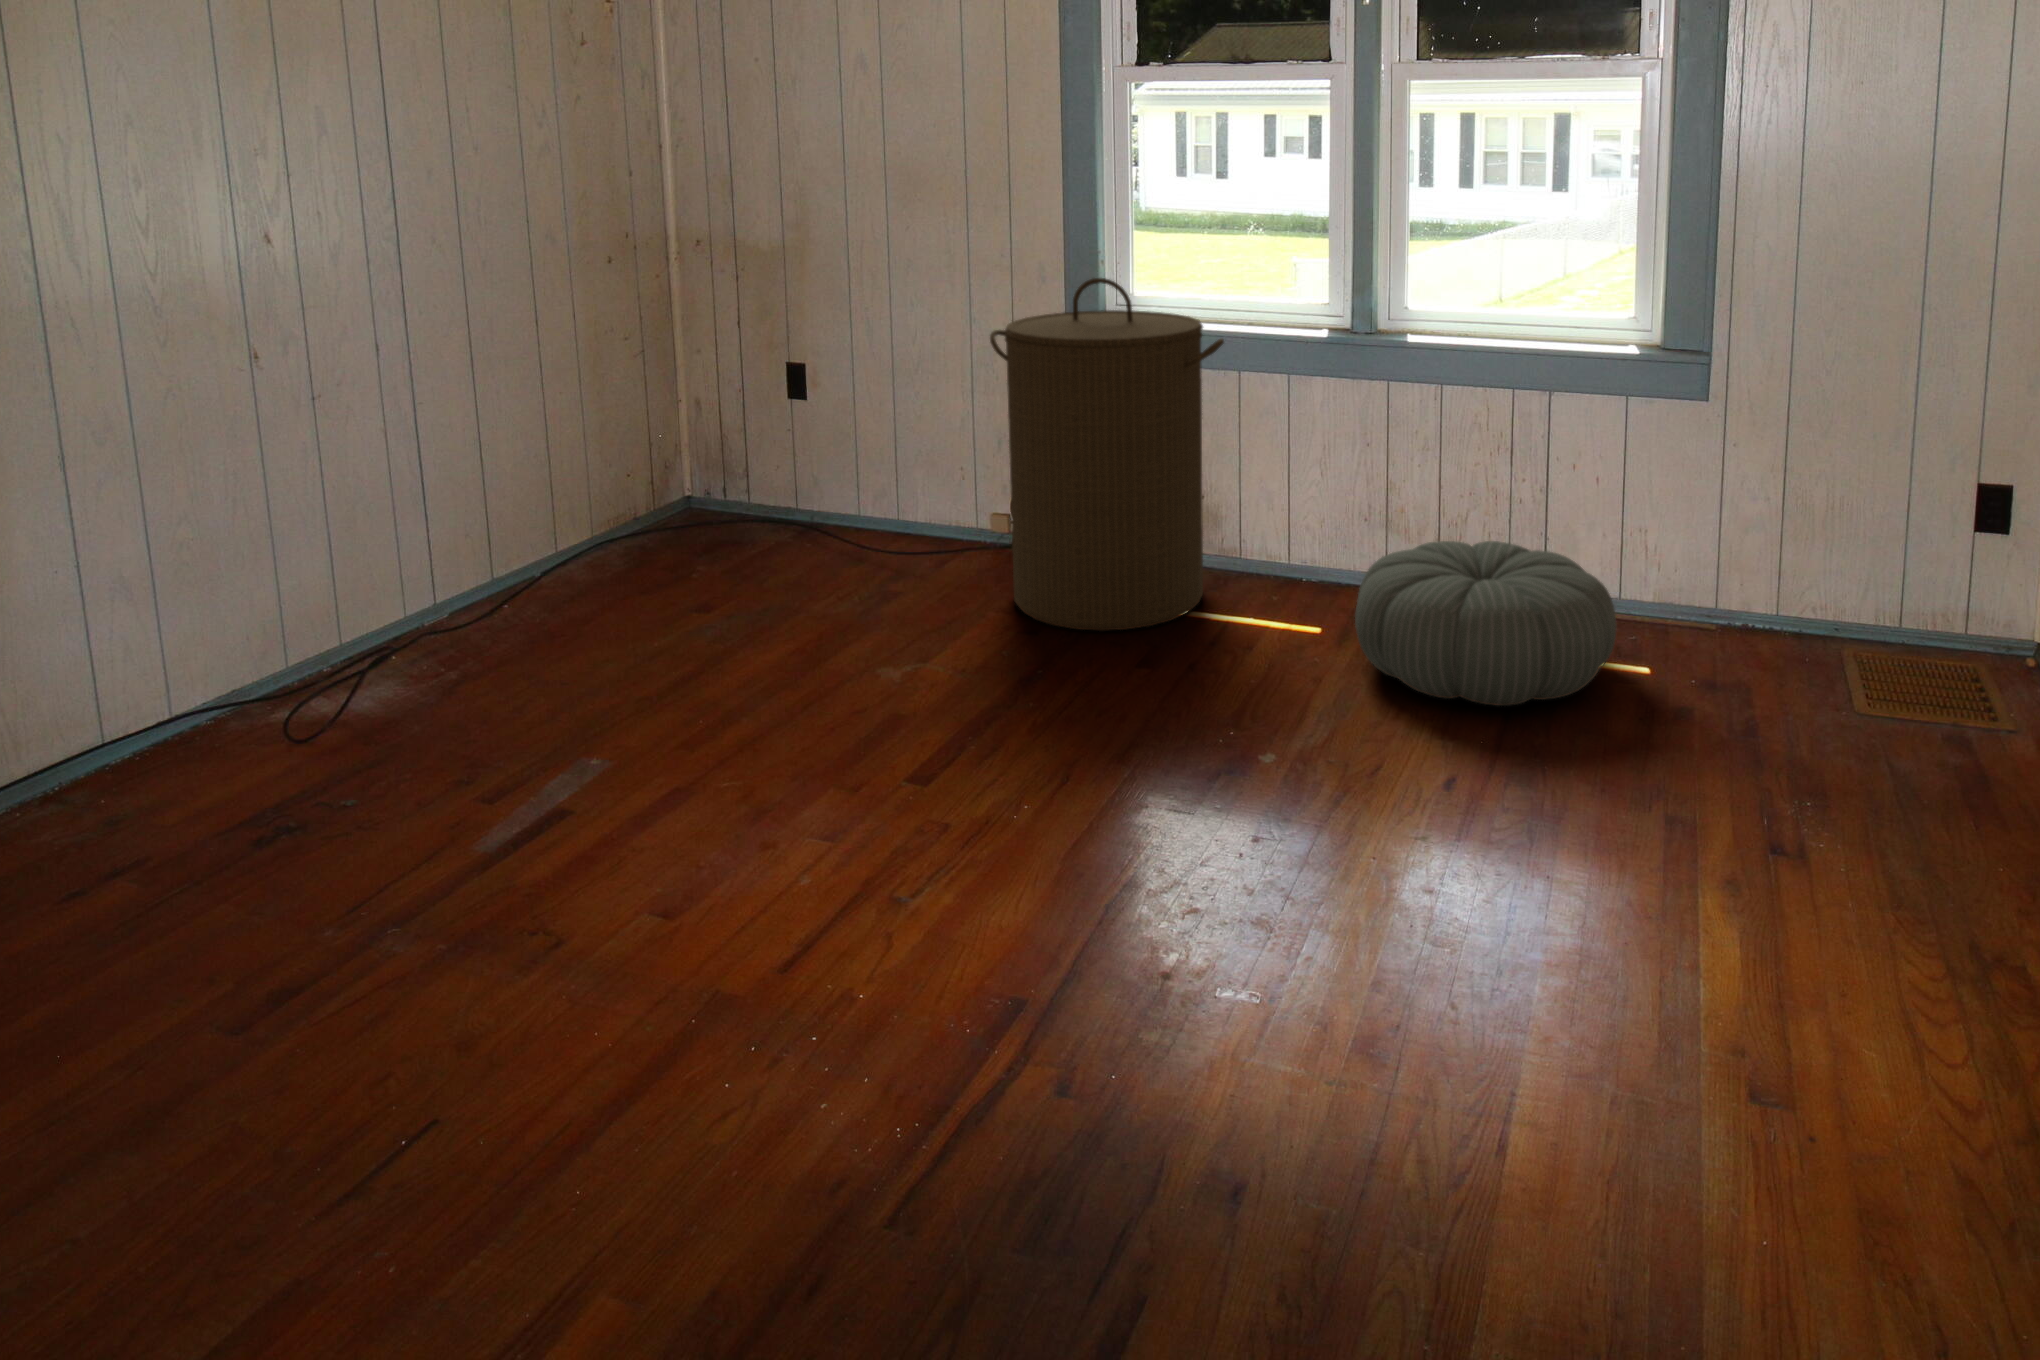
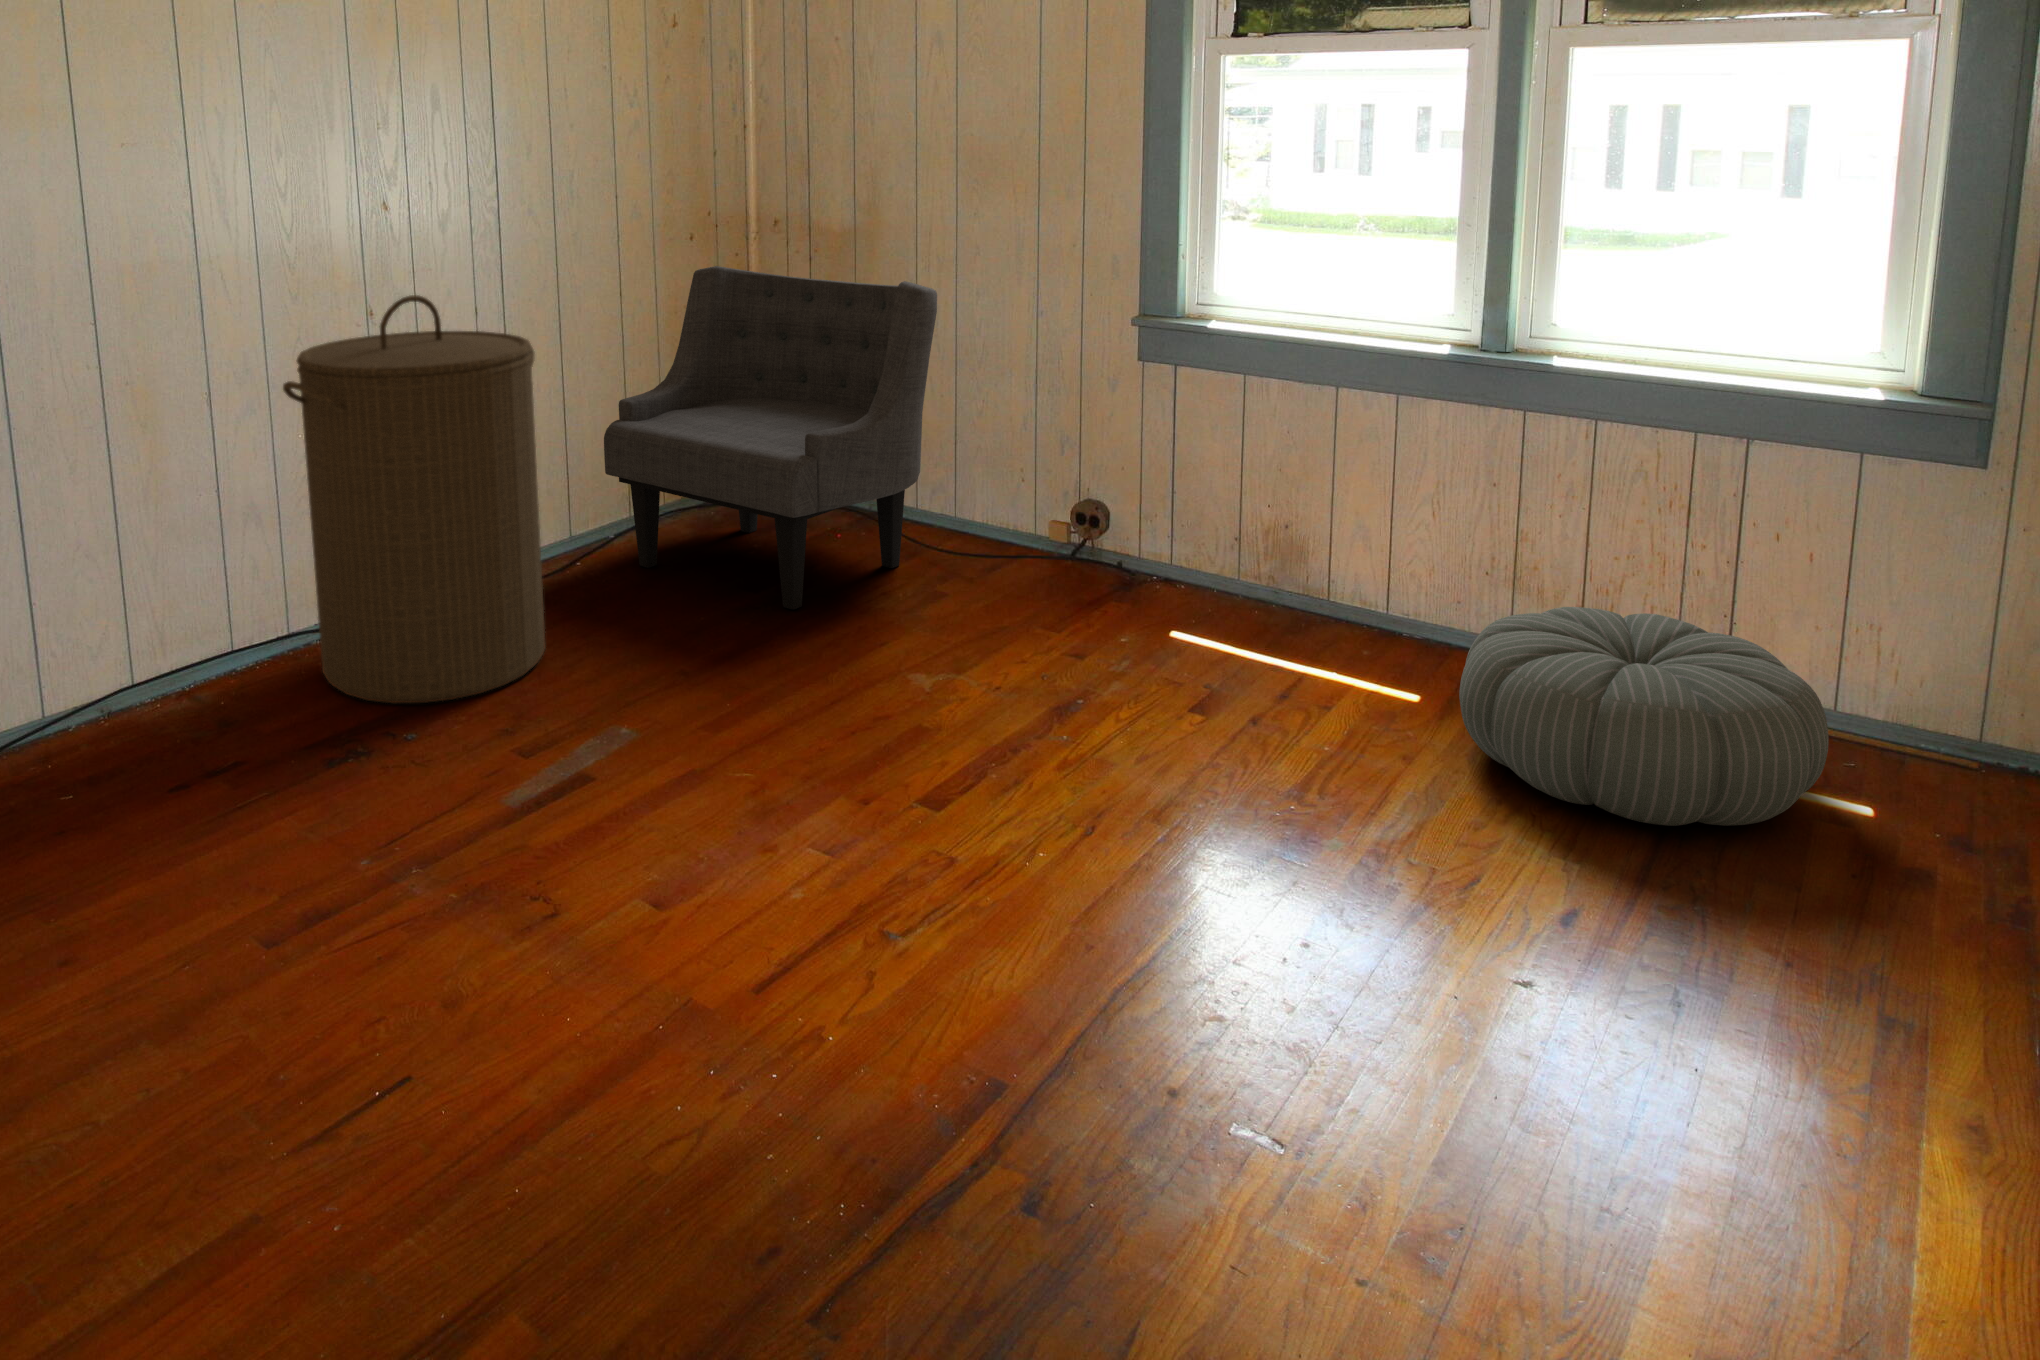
laundry hamper: present [990,278,1224,631] -> present [283,295,545,703]
armchair: none [535,285,878,622] -> present [604,266,937,609]

